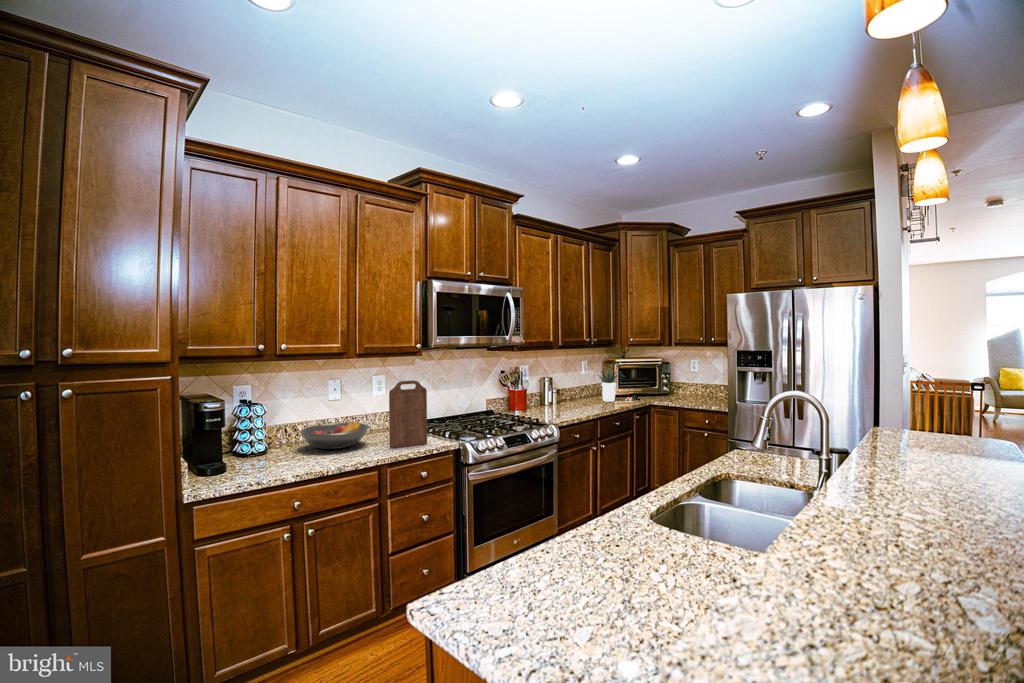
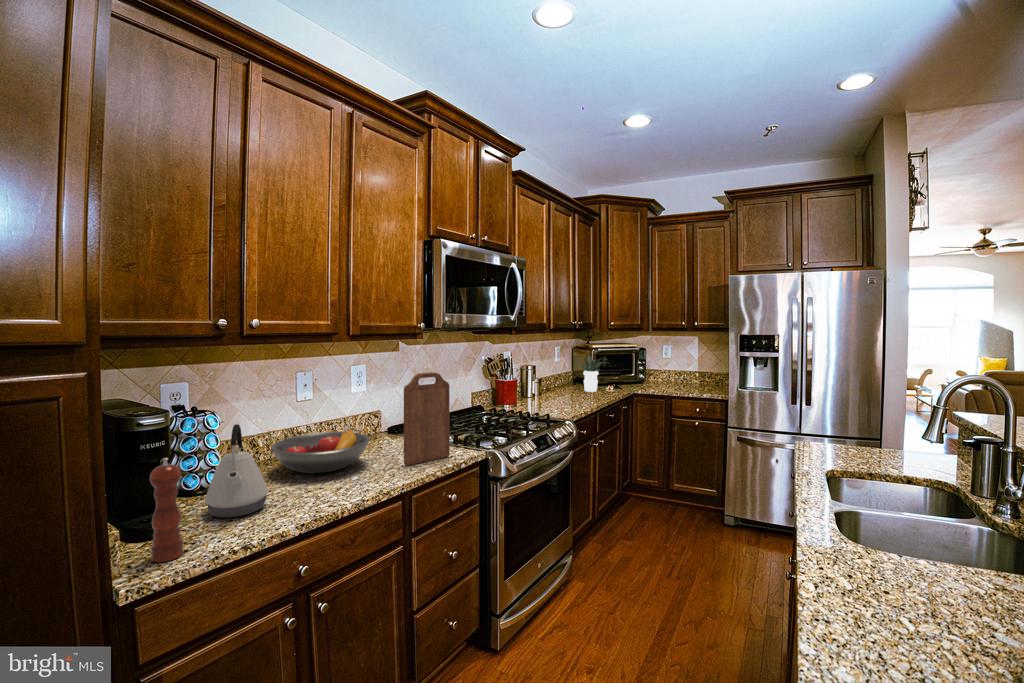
kettle: none [246,411,285,469] -> present [205,424,268,517]
pepper mill: none [205,427,223,486] -> present [150,458,183,562]

